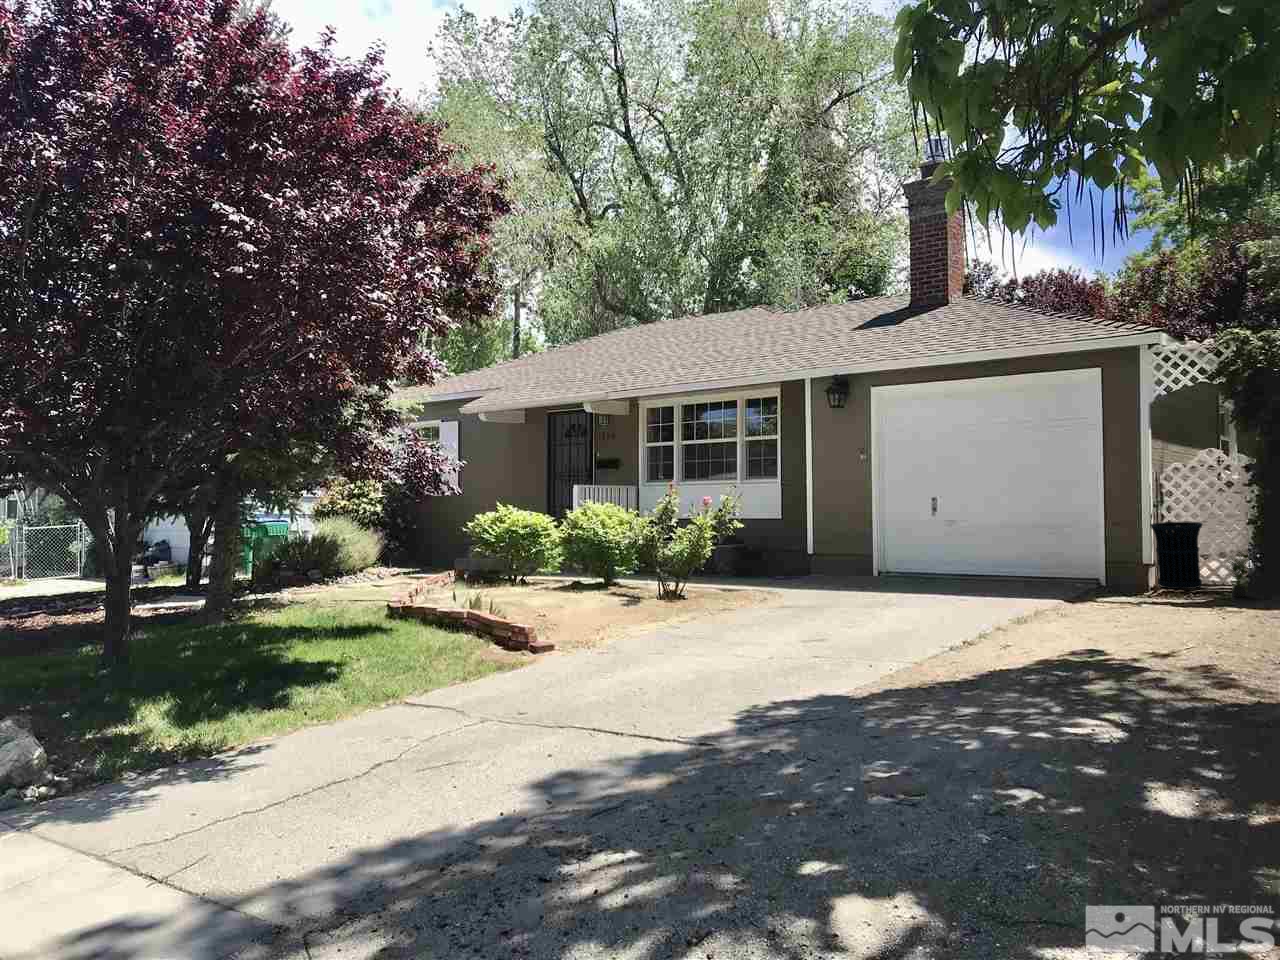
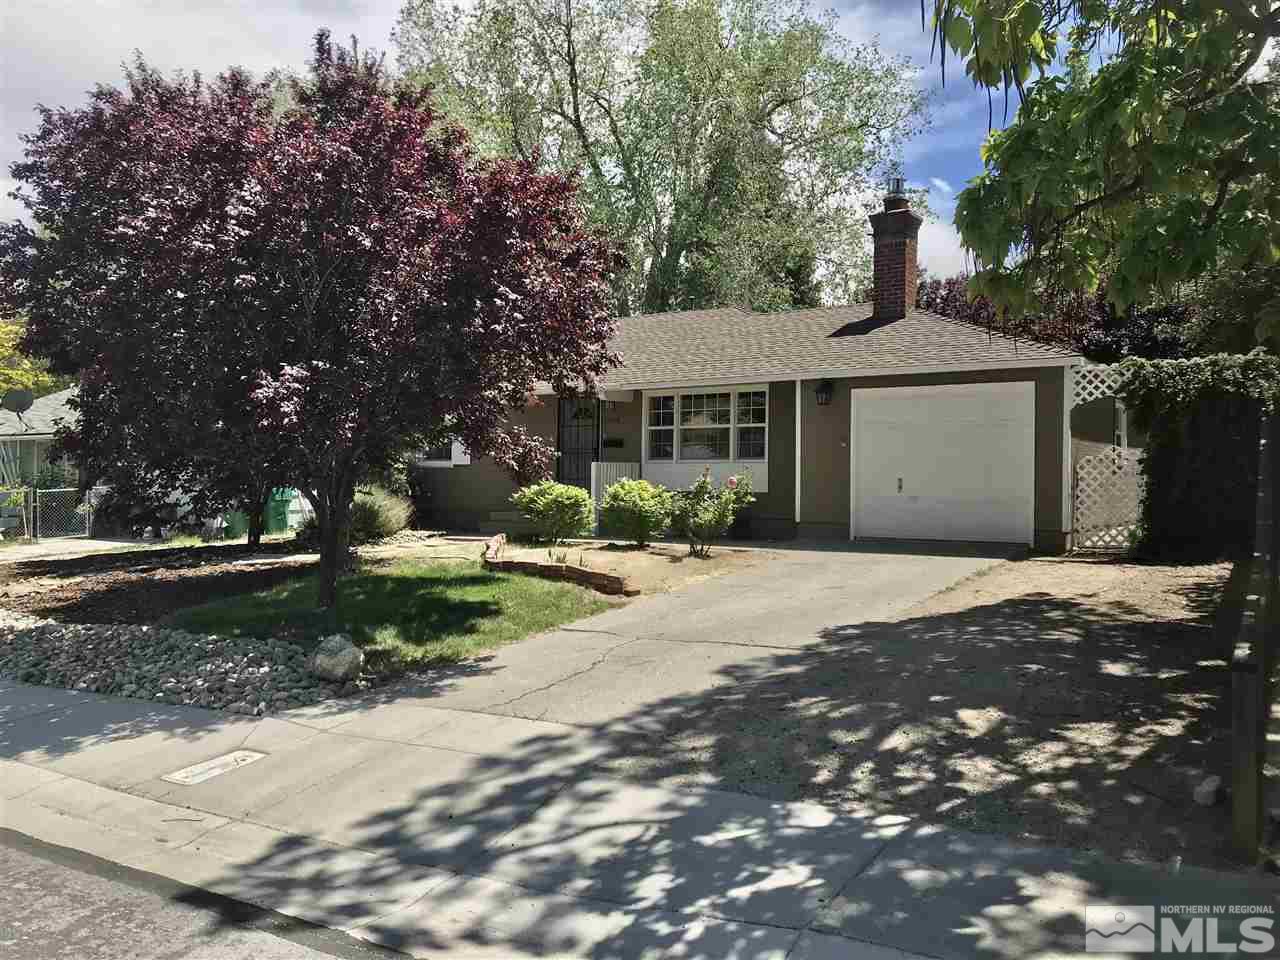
trash can: present [1150,522,1202,589] -> none [1068,501,1107,553]

